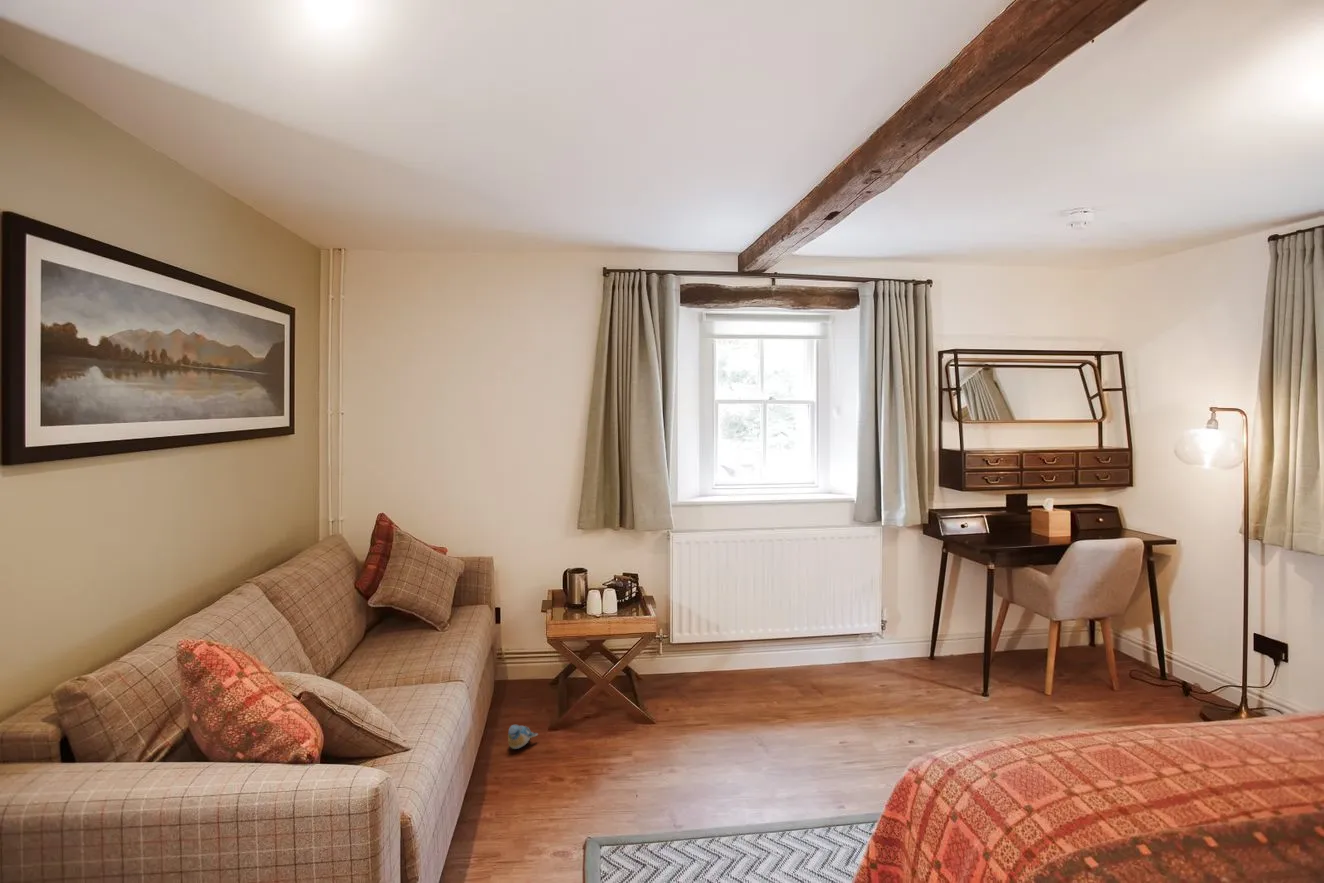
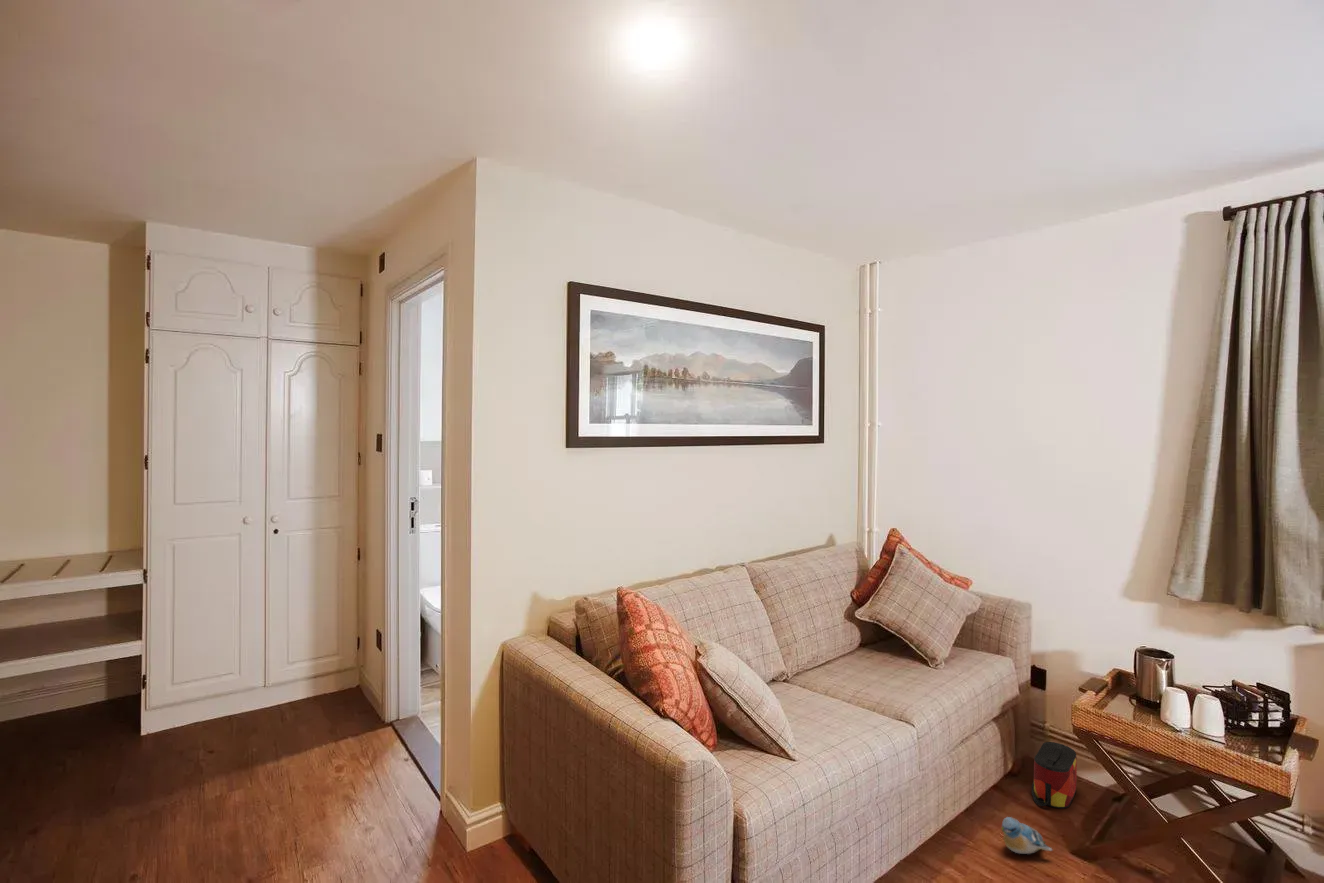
bag: none [503,662,529,712] -> present [1032,742,1077,809]

